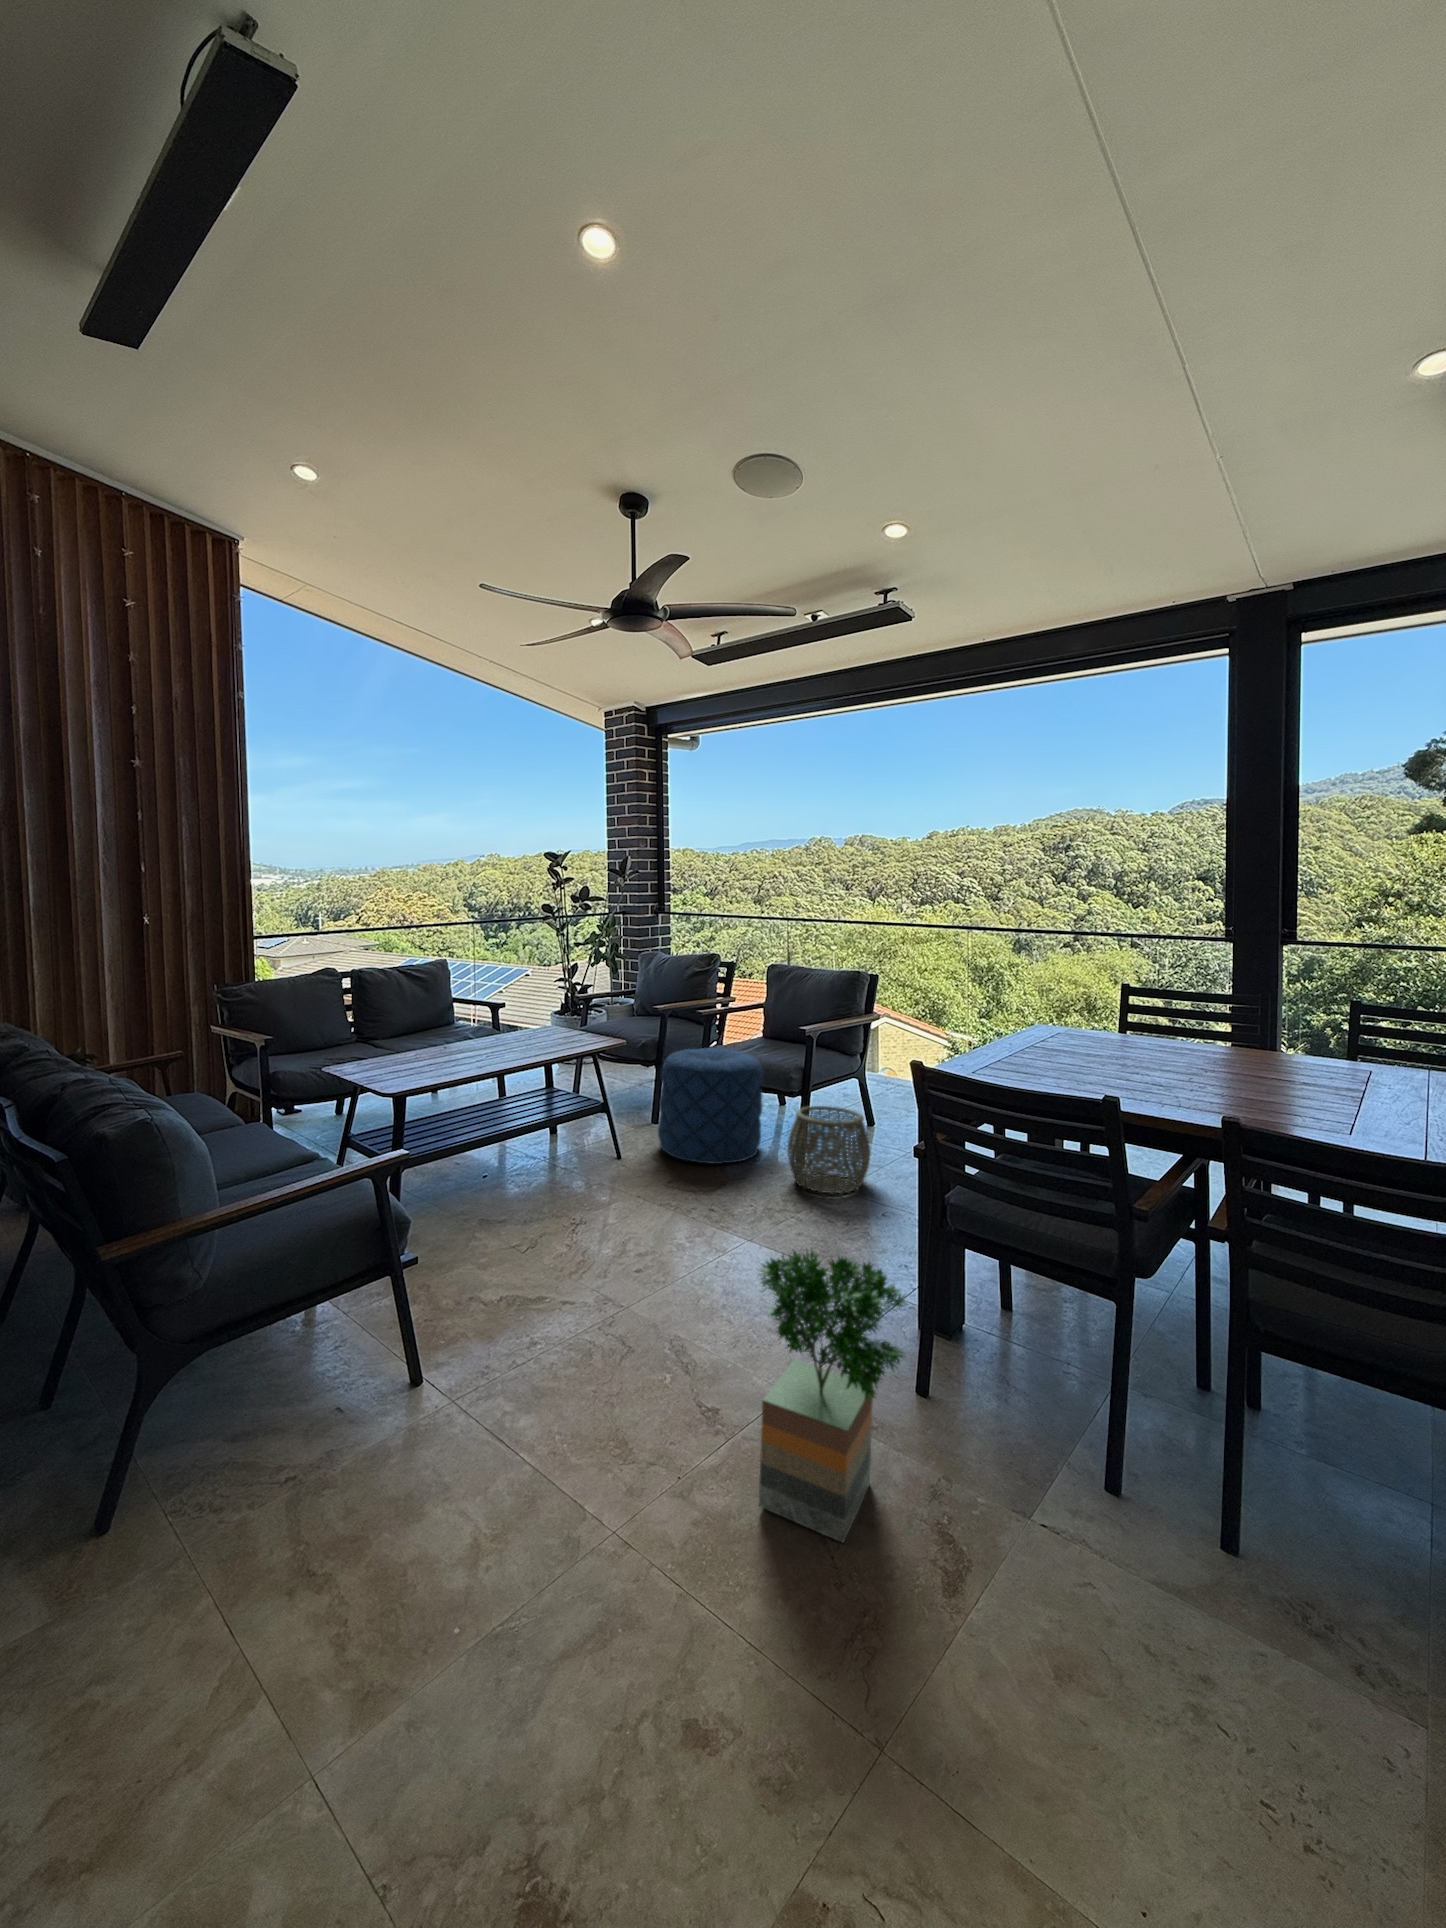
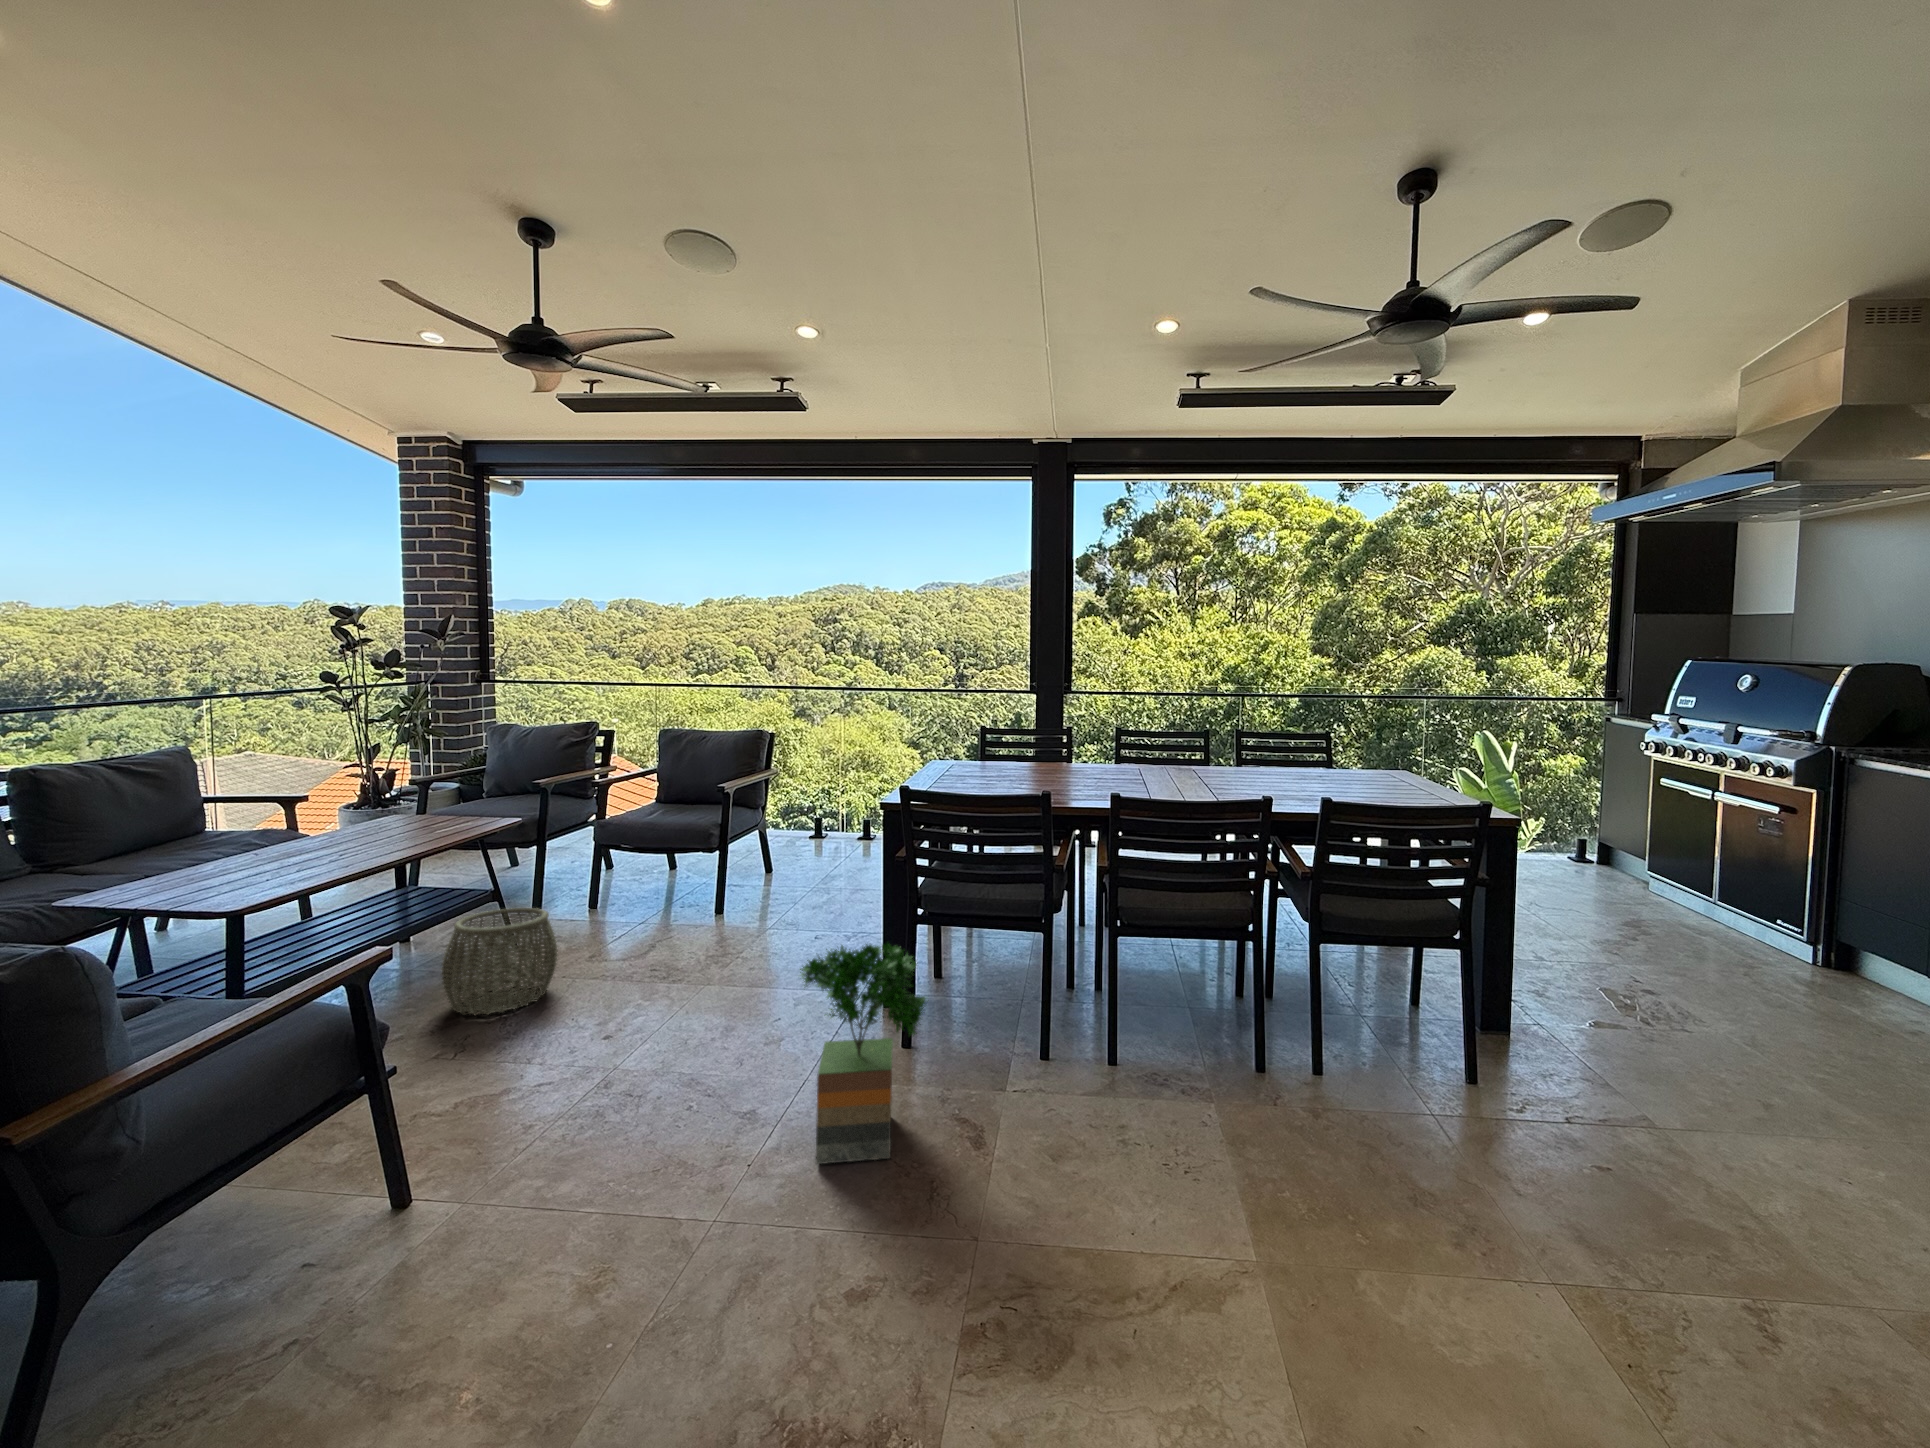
pouf: present [658,1048,763,1164] -> none [555,816,677,935]
woven basket: present [787,1106,870,1194] -> present [441,908,558,1015]

